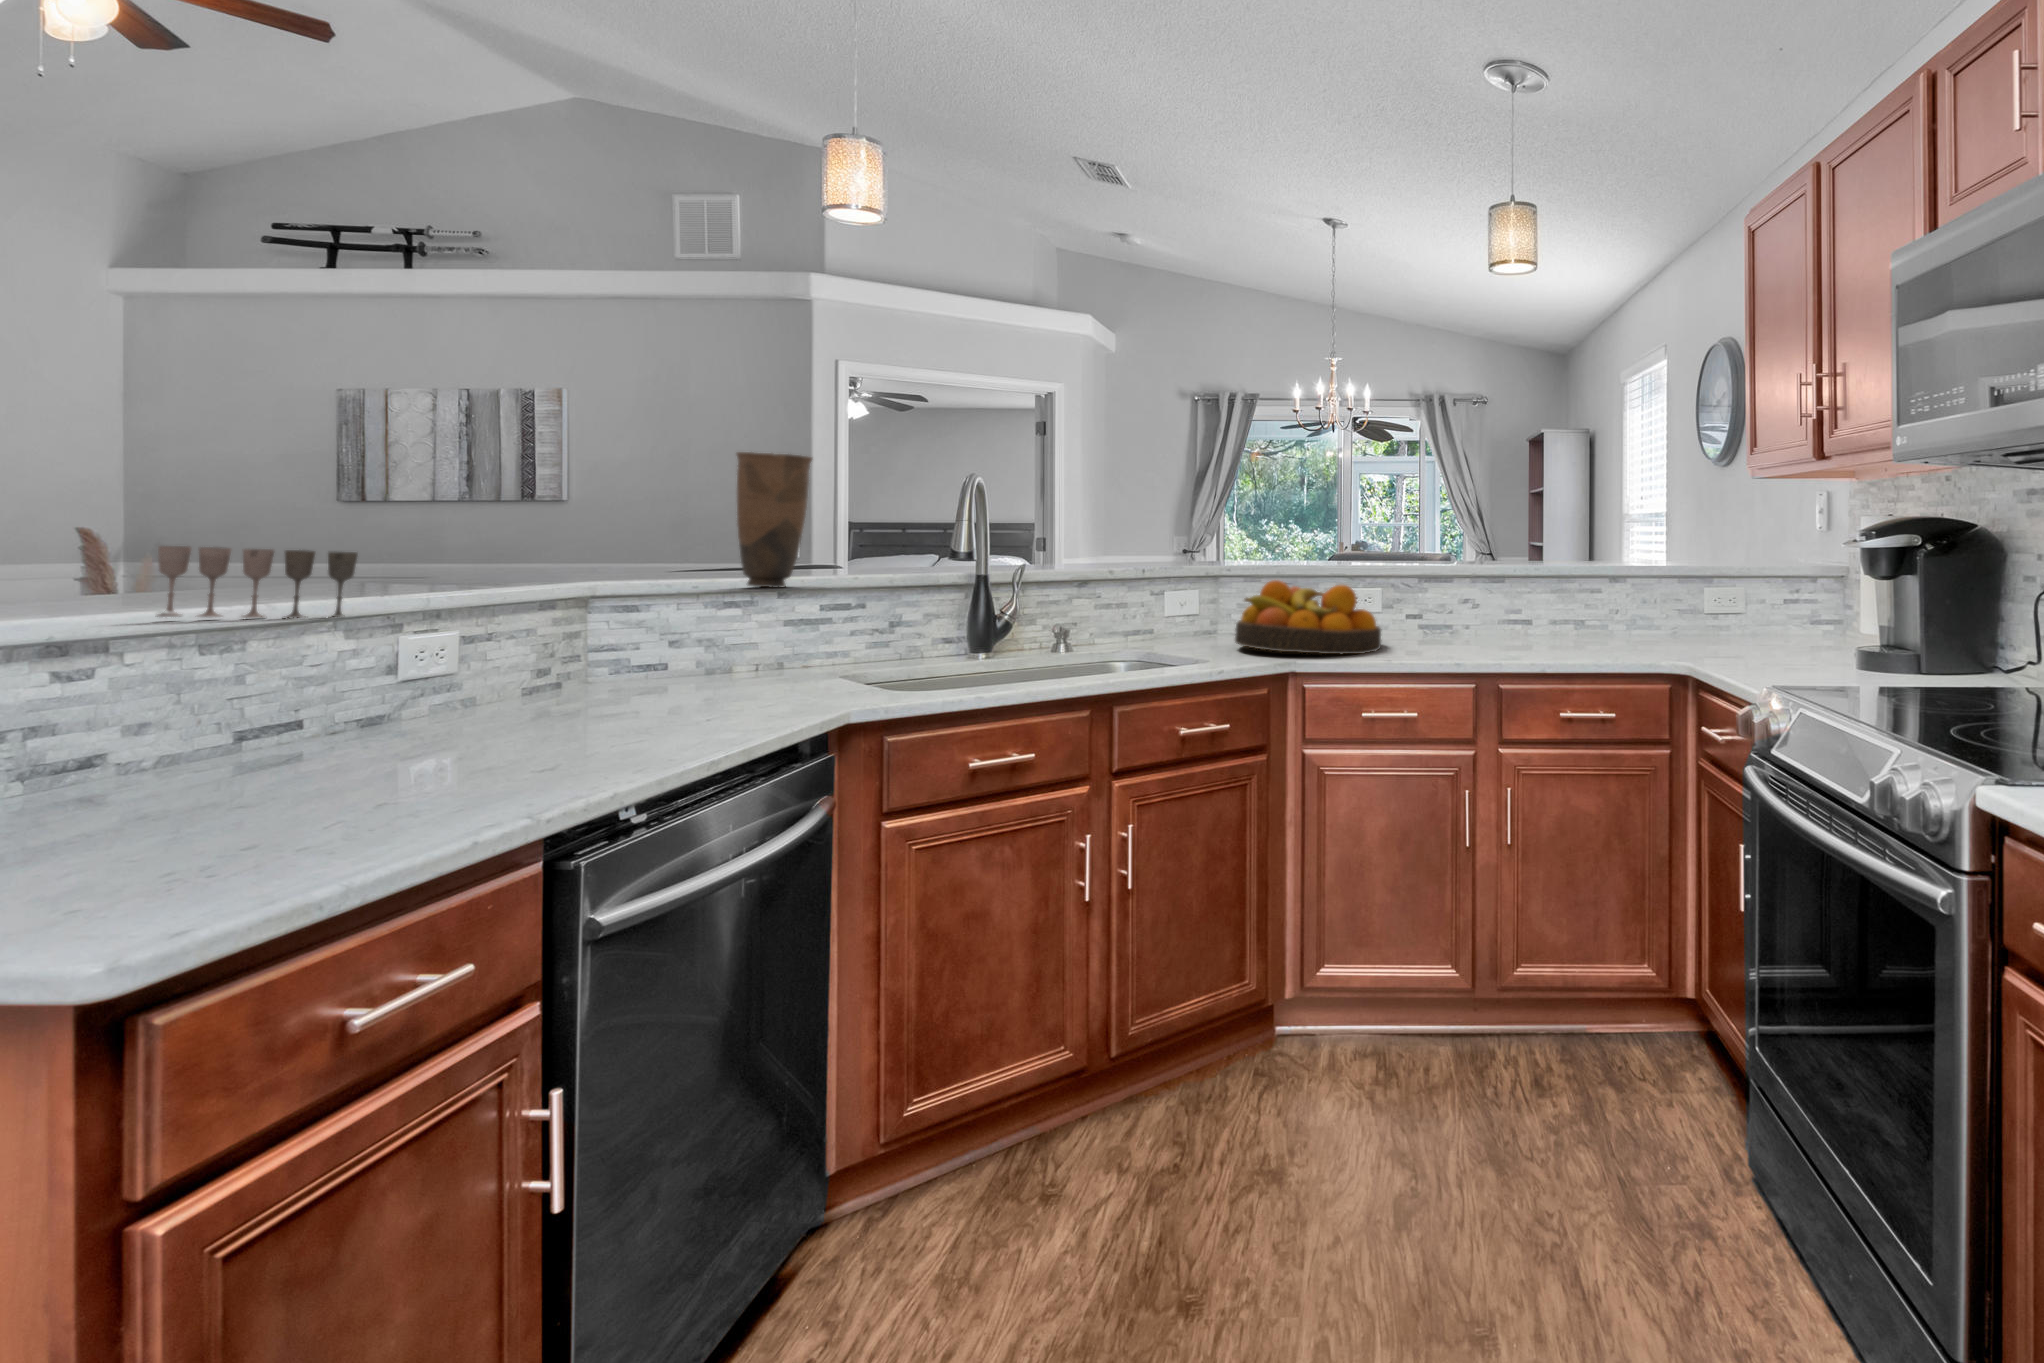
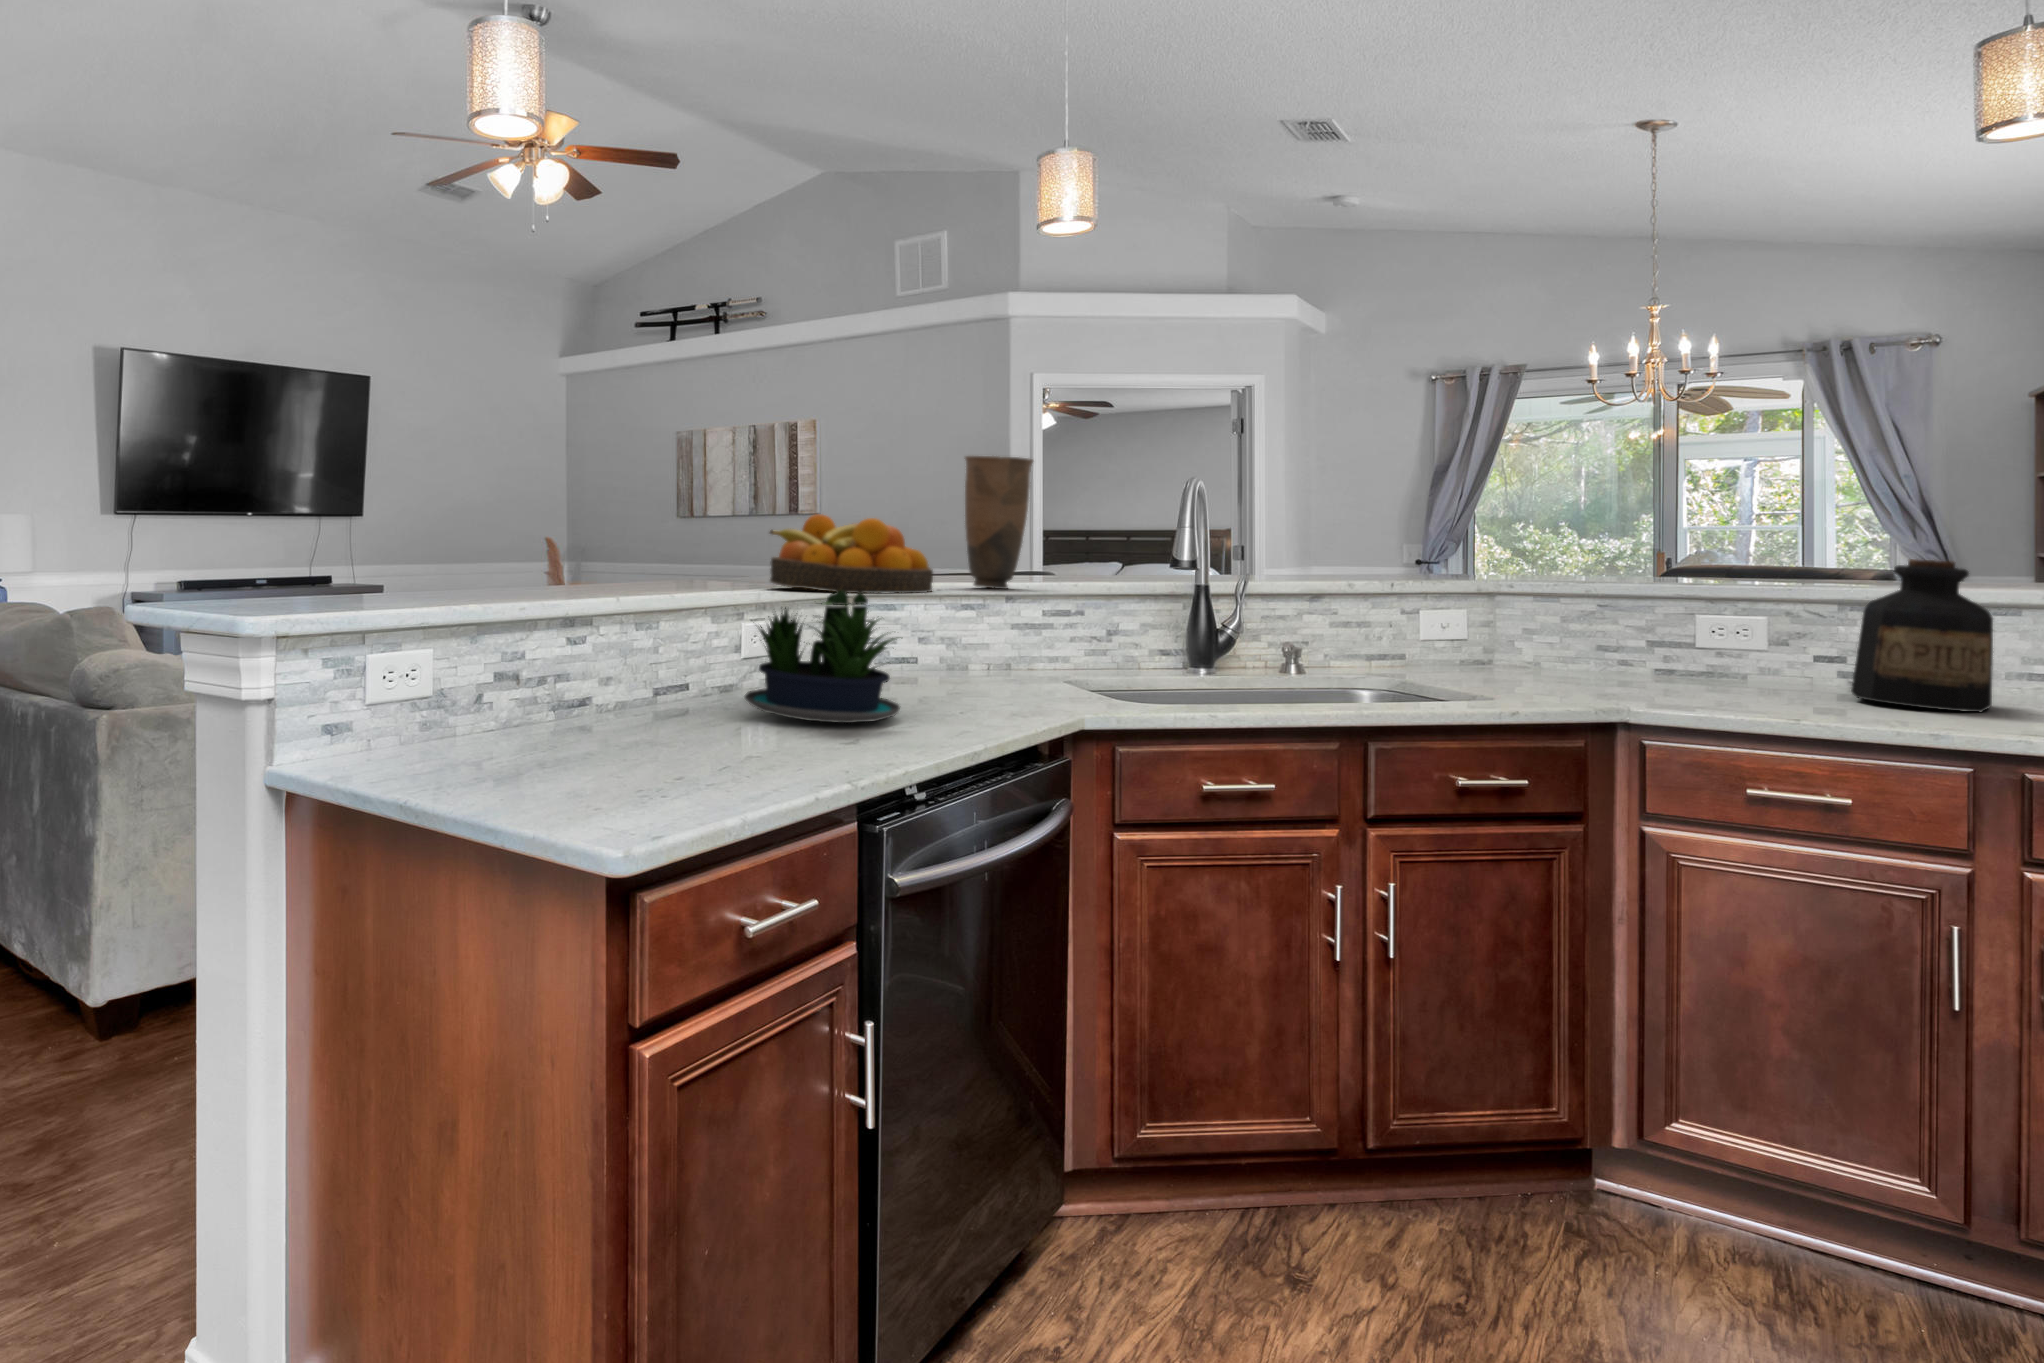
bottle: none [1433,540,1506,644] -> present [1851,559,1993,712]
wine glass: present [158,546,358,618] -> none [583,538,703,600]
fruit bowl: present [1235,580,1381,654] -> present [770,514,933,593]
potted plant: none [411,598,653,750] -> present [744,590,900,723]

